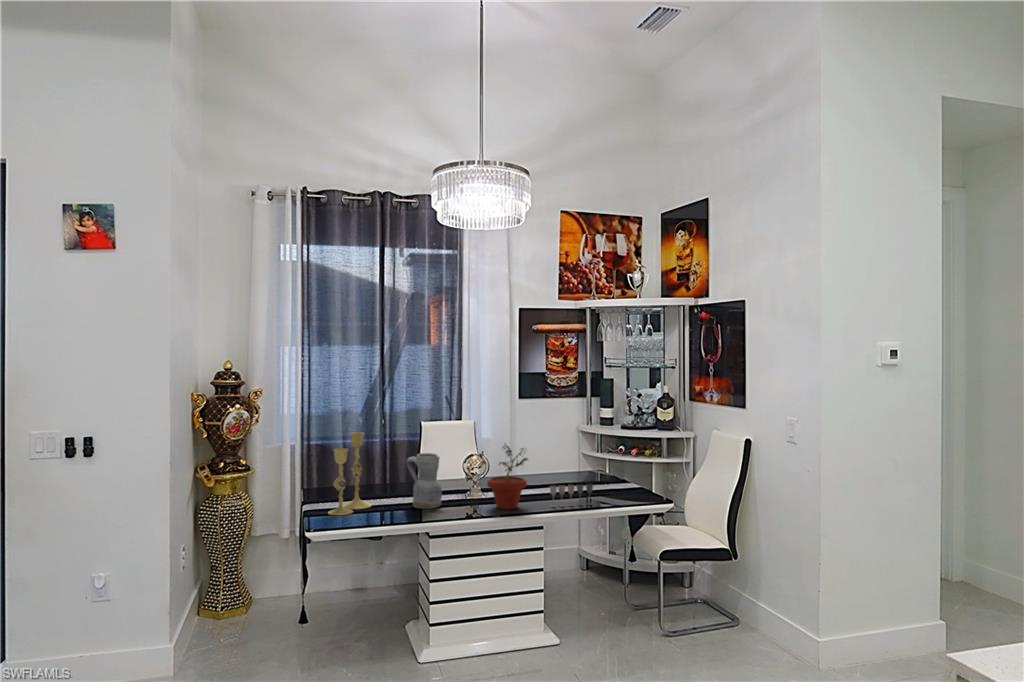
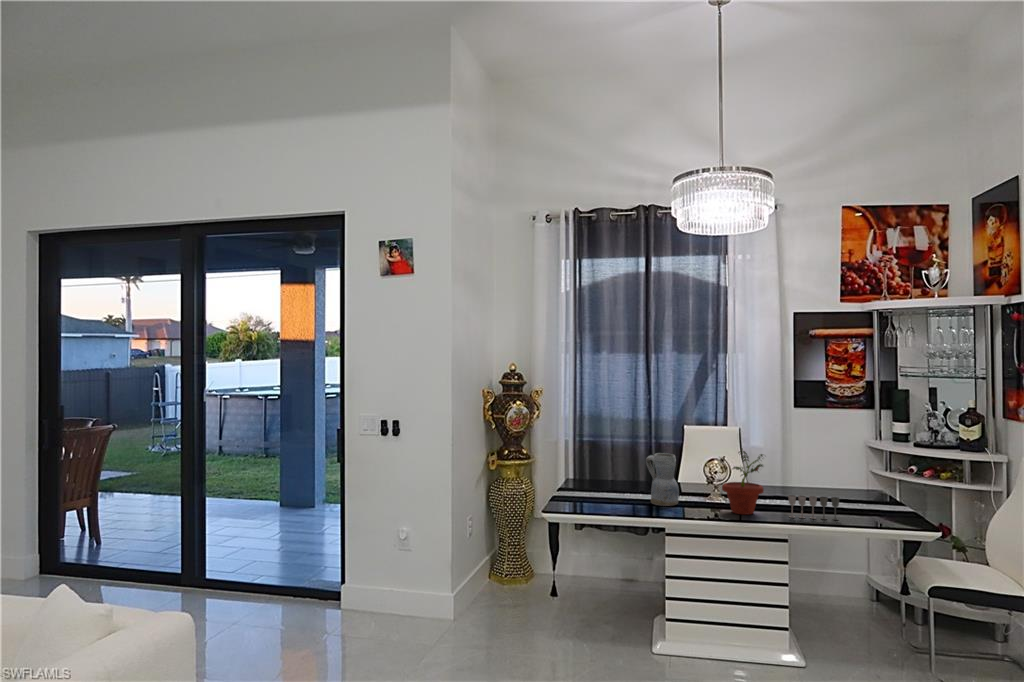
candlestick: present [328,432,372,515] -> none [572,430,615,503]

